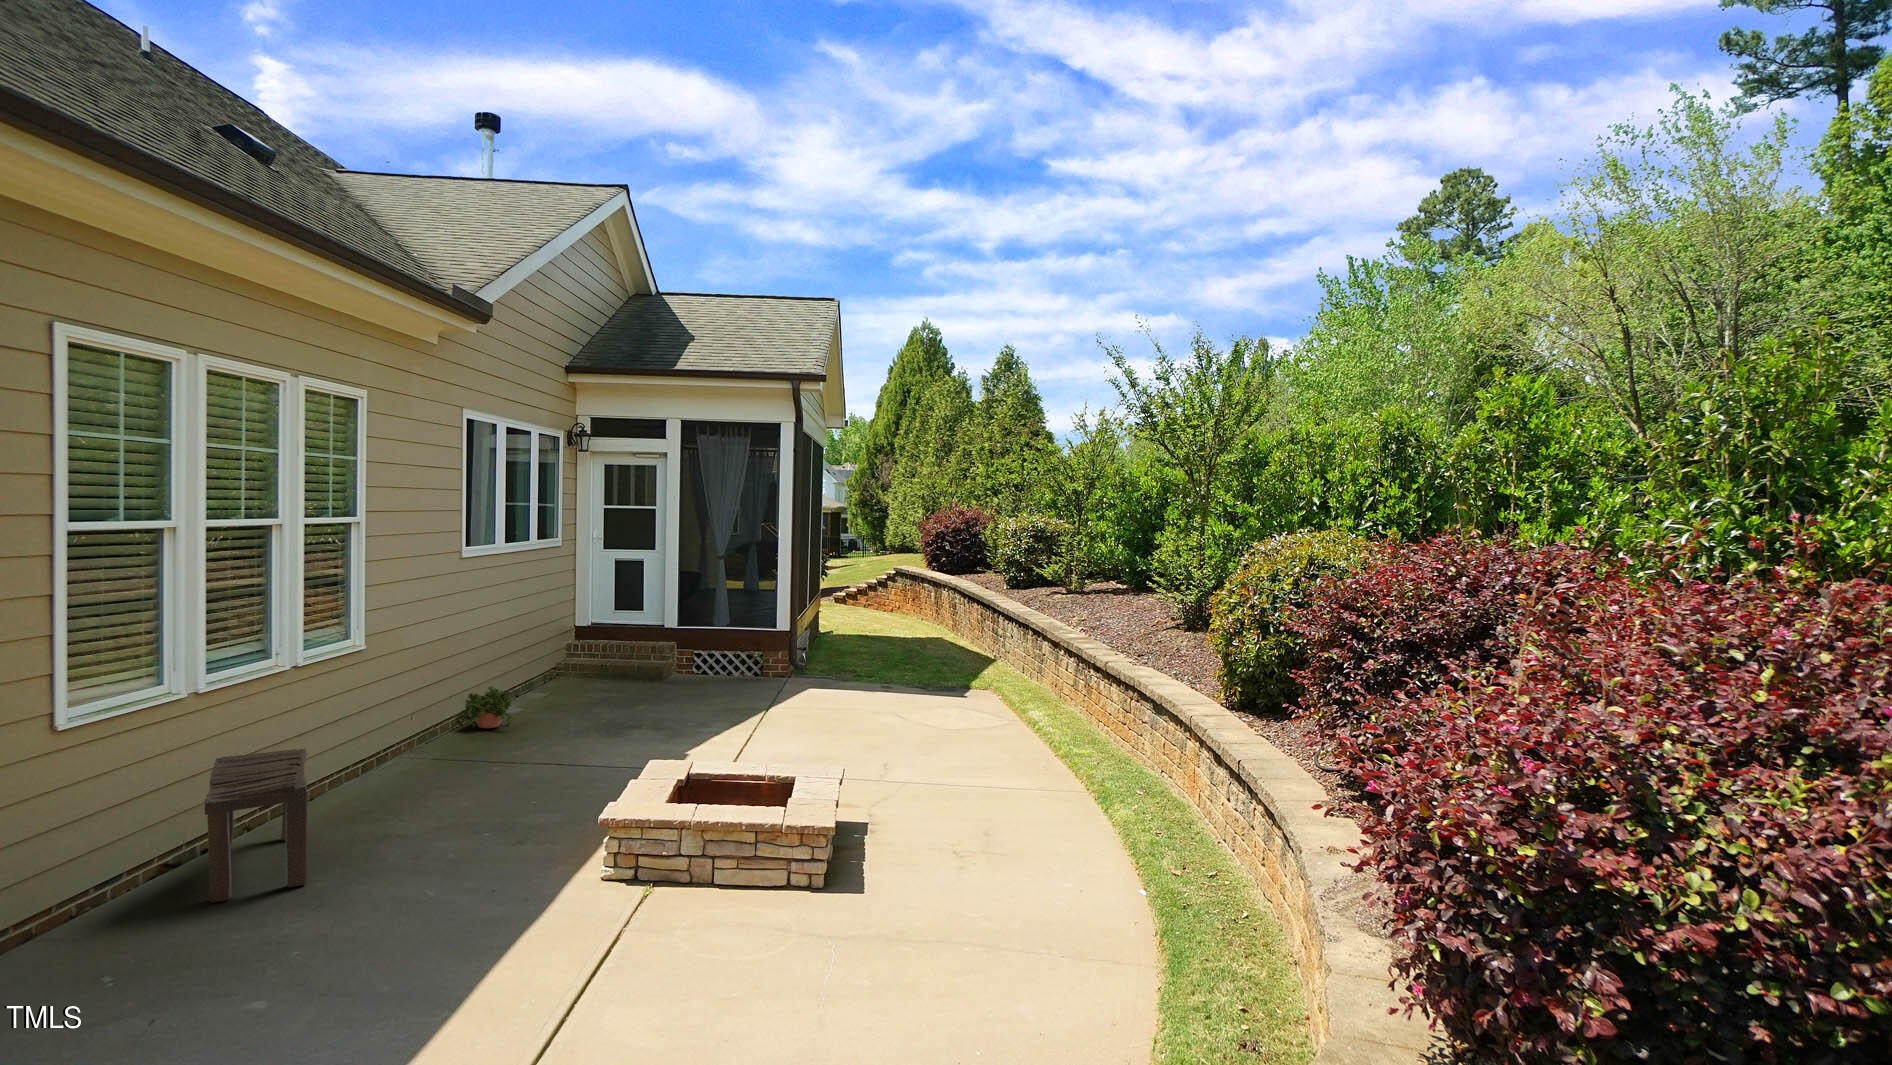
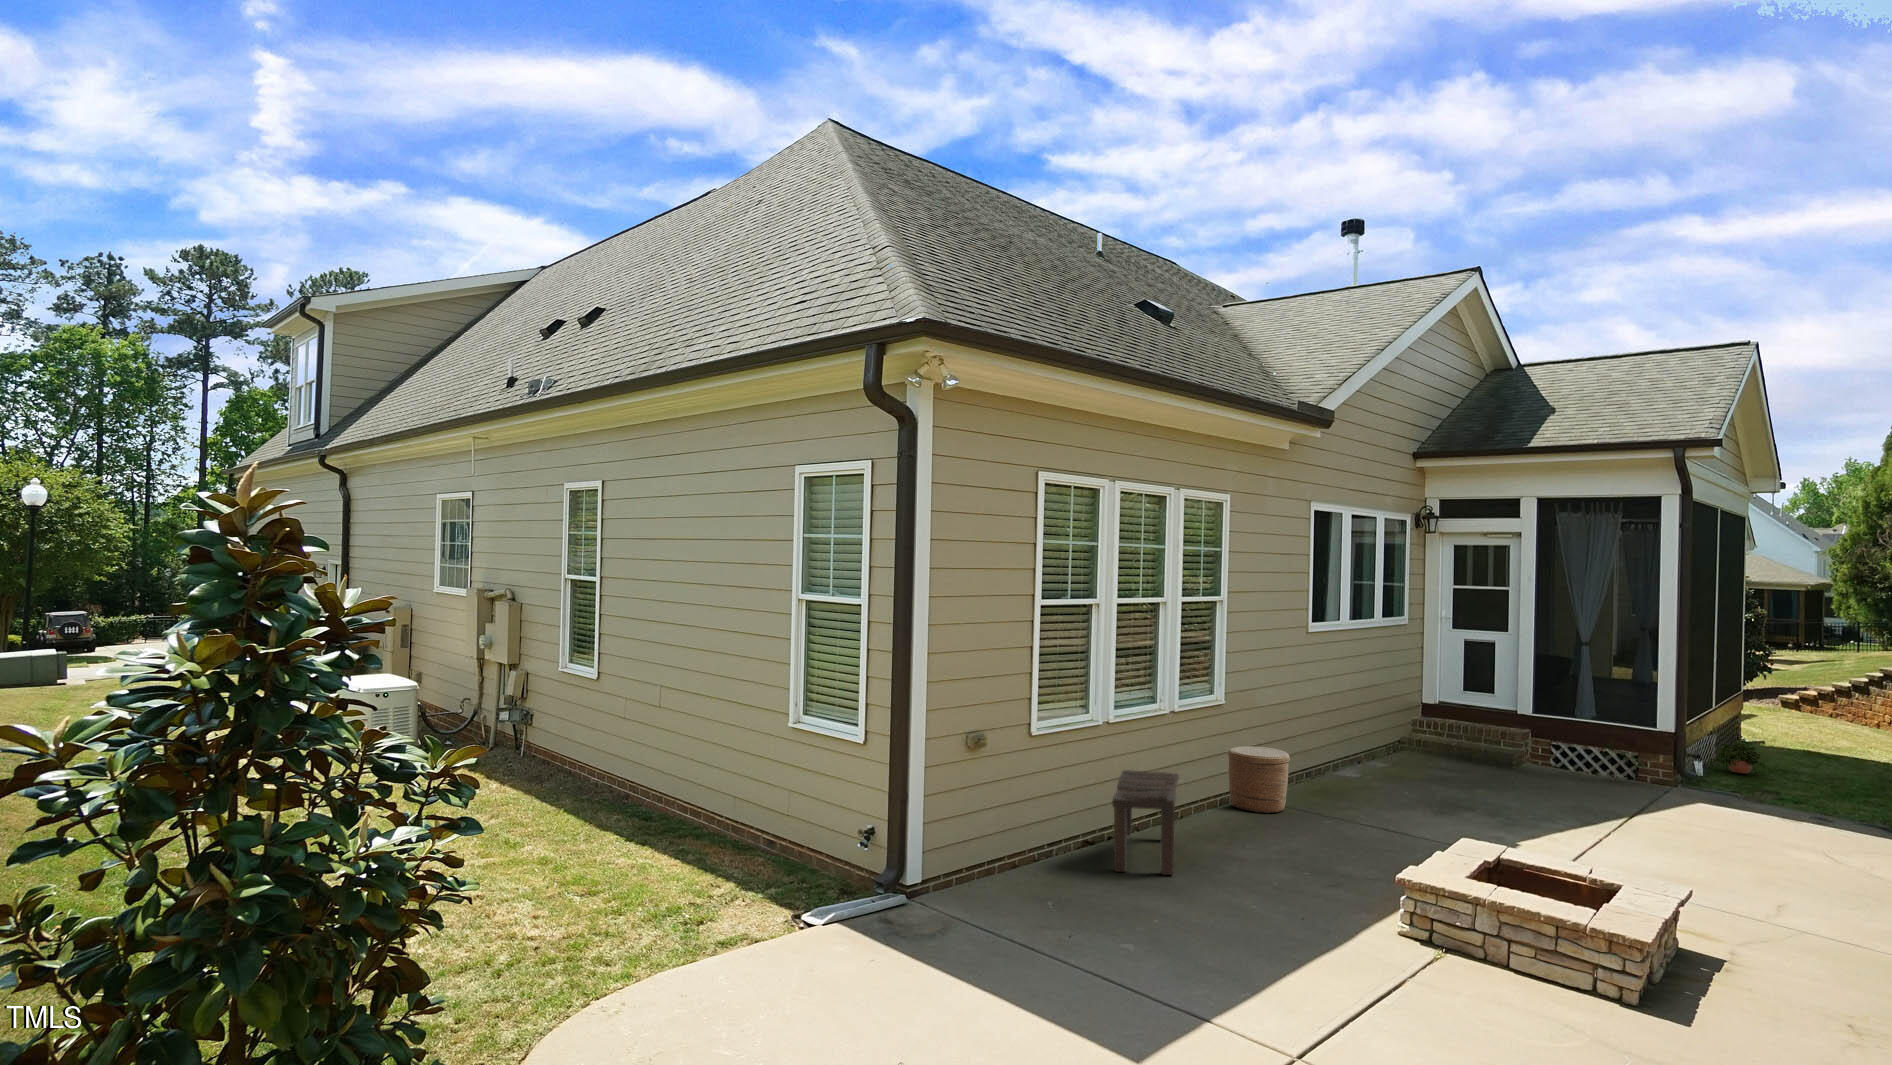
potted plant: present [455,686,513,728] -> present [1708,741,1766,774]
woven basket: none [369,696,449,775] -> present [1228,746,1290,813]

